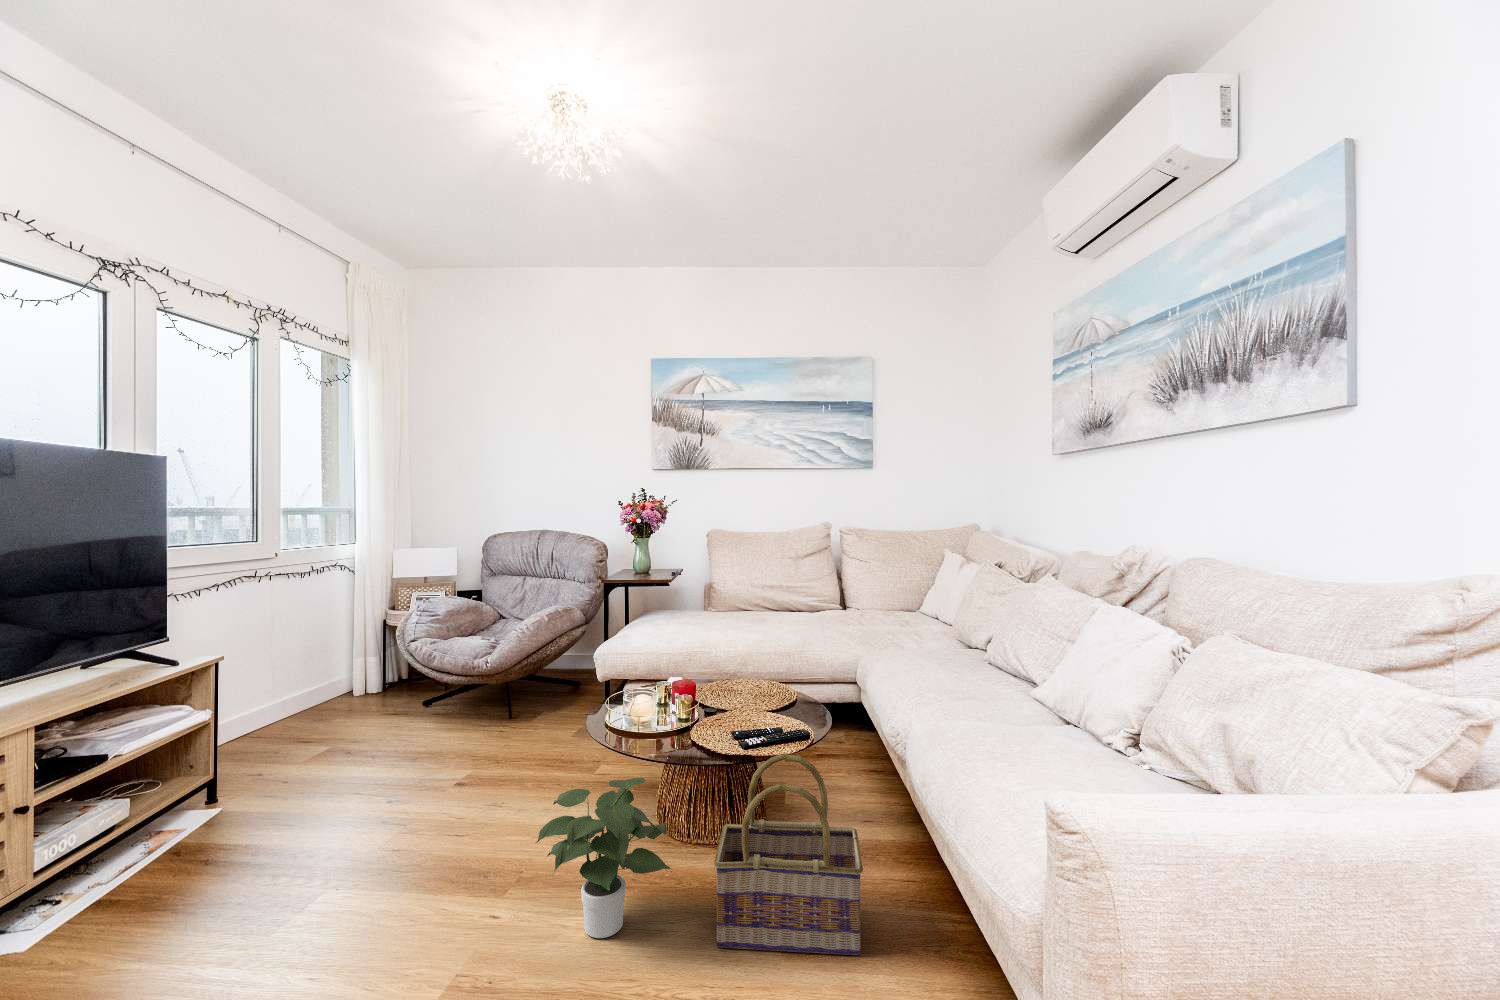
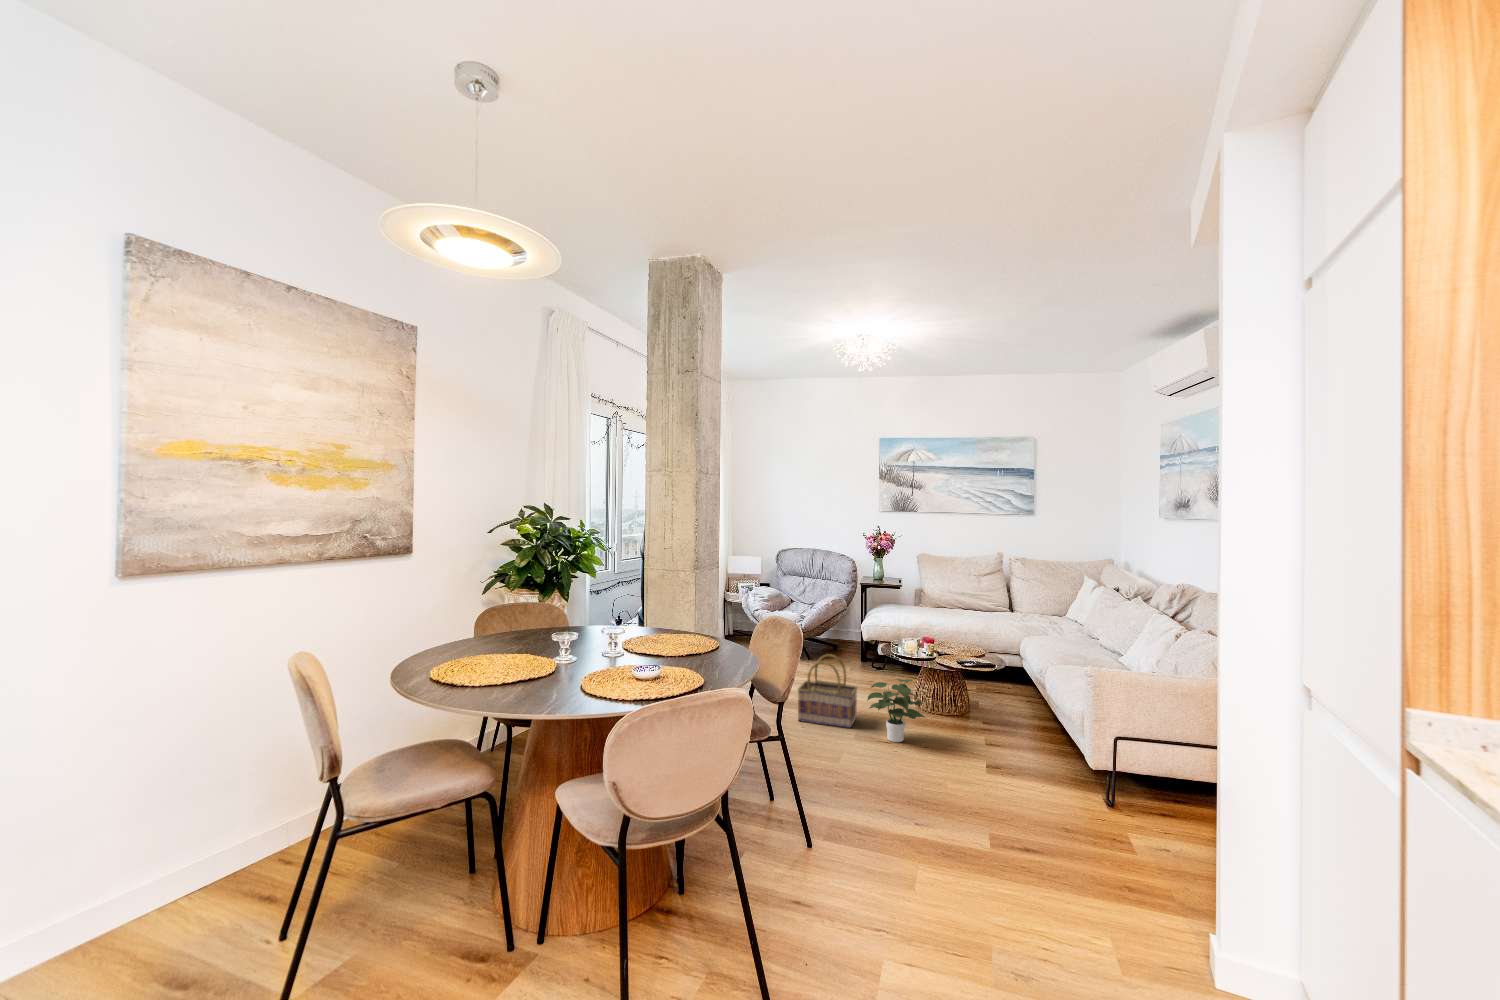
basket: present [714,754,863,955] -> present [798,654,857,728]

